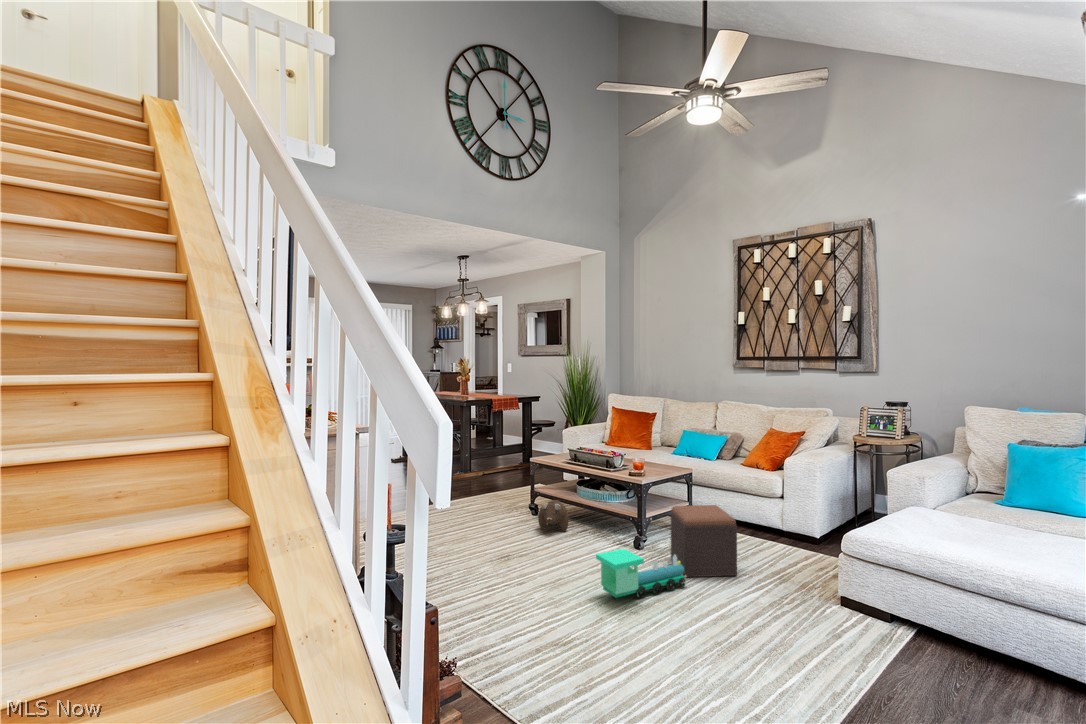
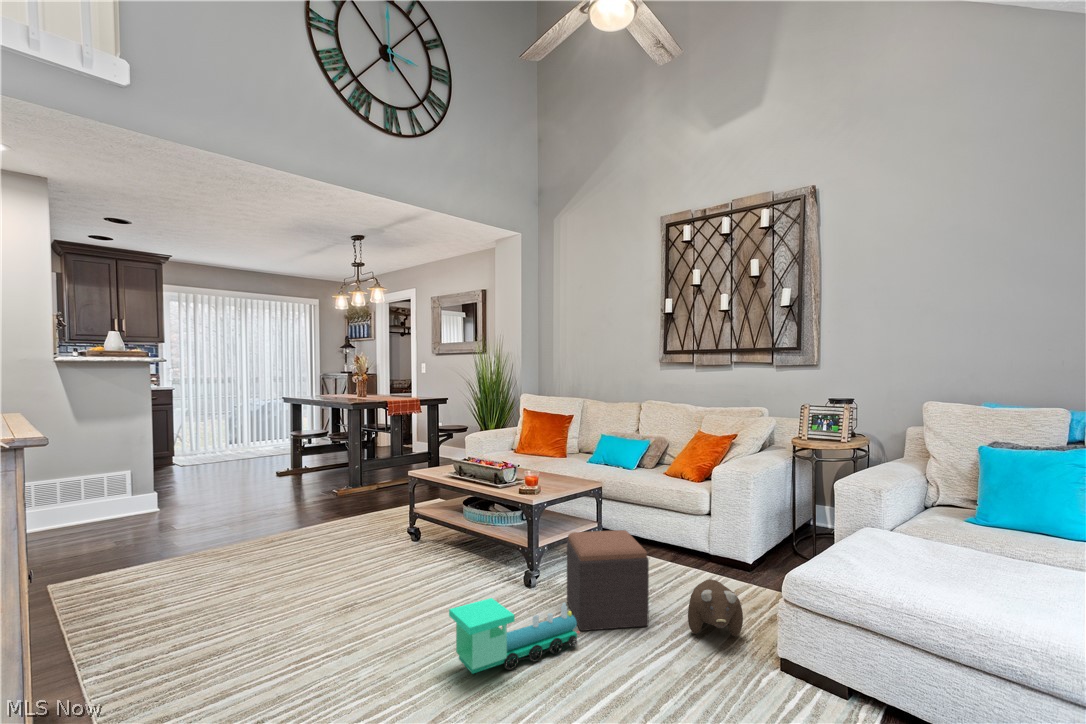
plush toy: present [538,500,569,531] -> present [688,579,743,636]

